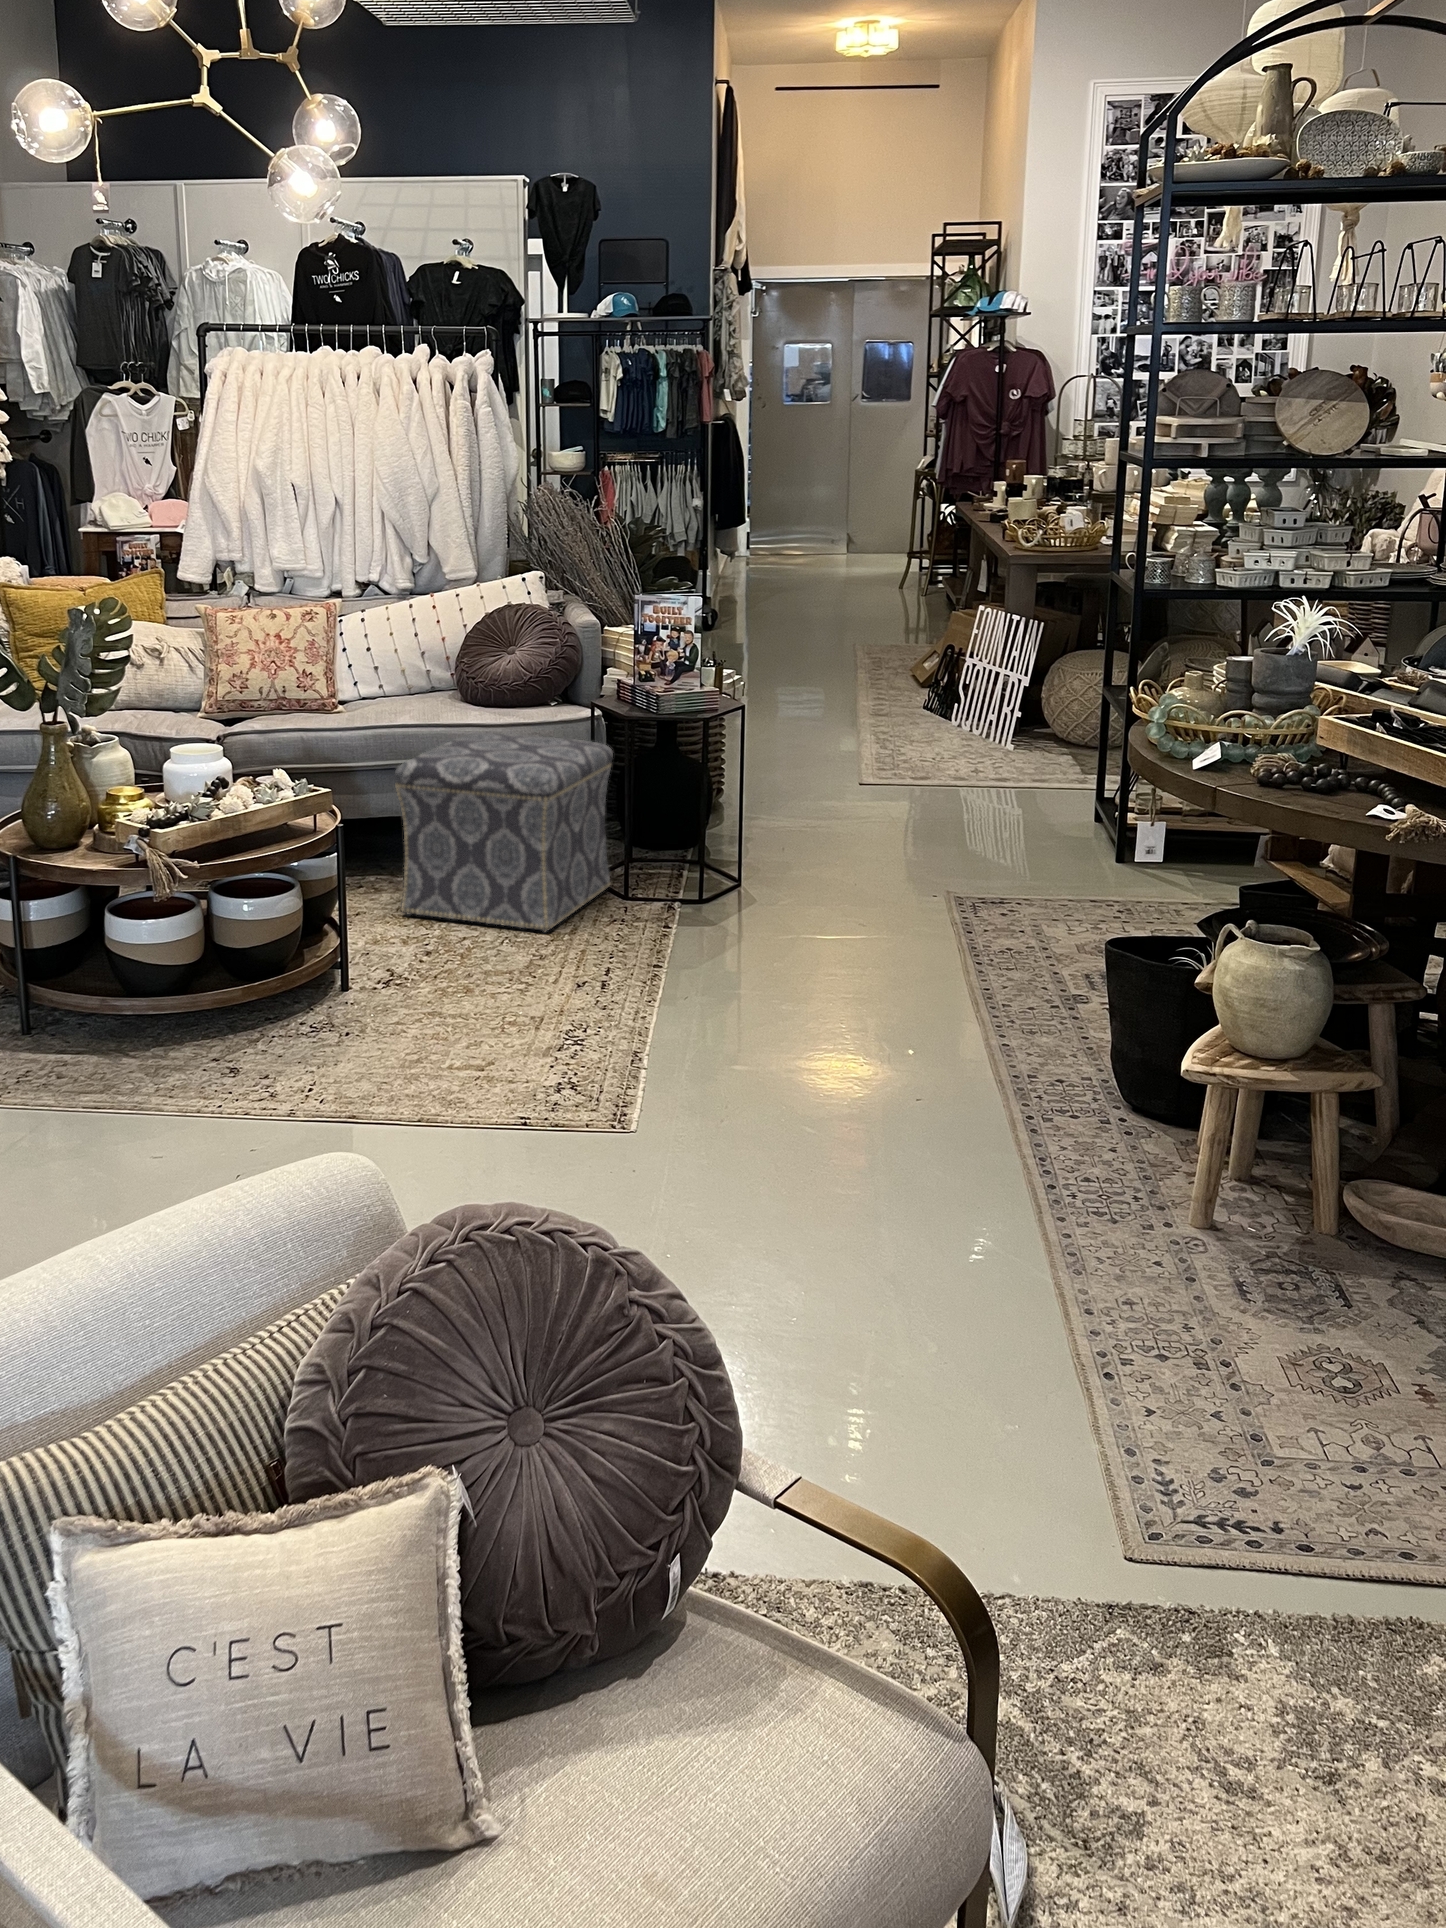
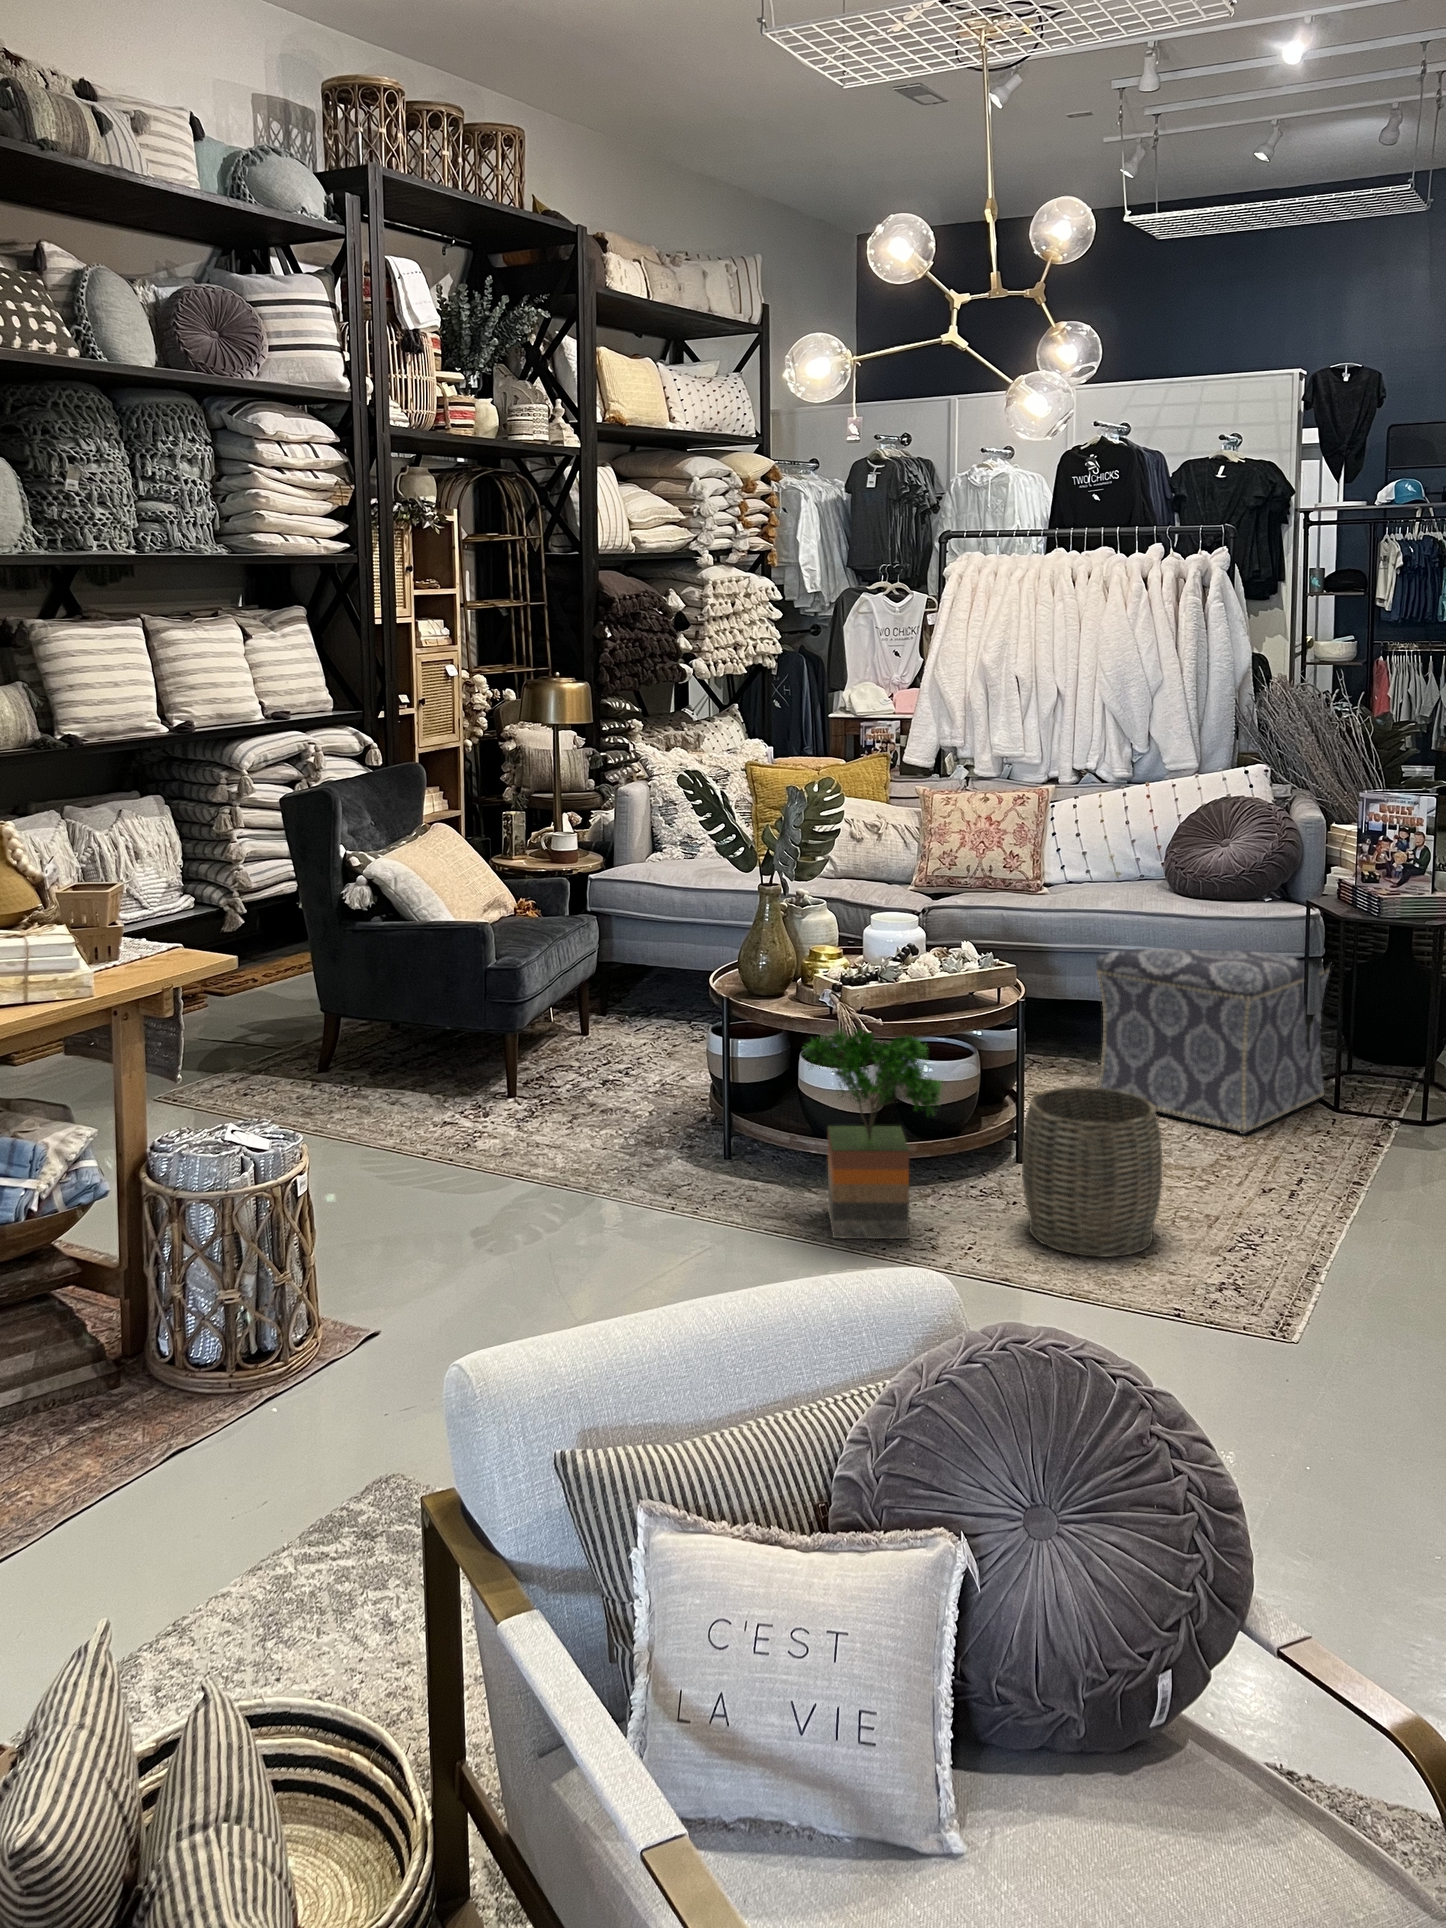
potted tree: none [101,860,266,1102] -> present [803,1028,943,1239]
woven basket: none [348,905,489,1078] -> present [1022,1087,1162,1257]

